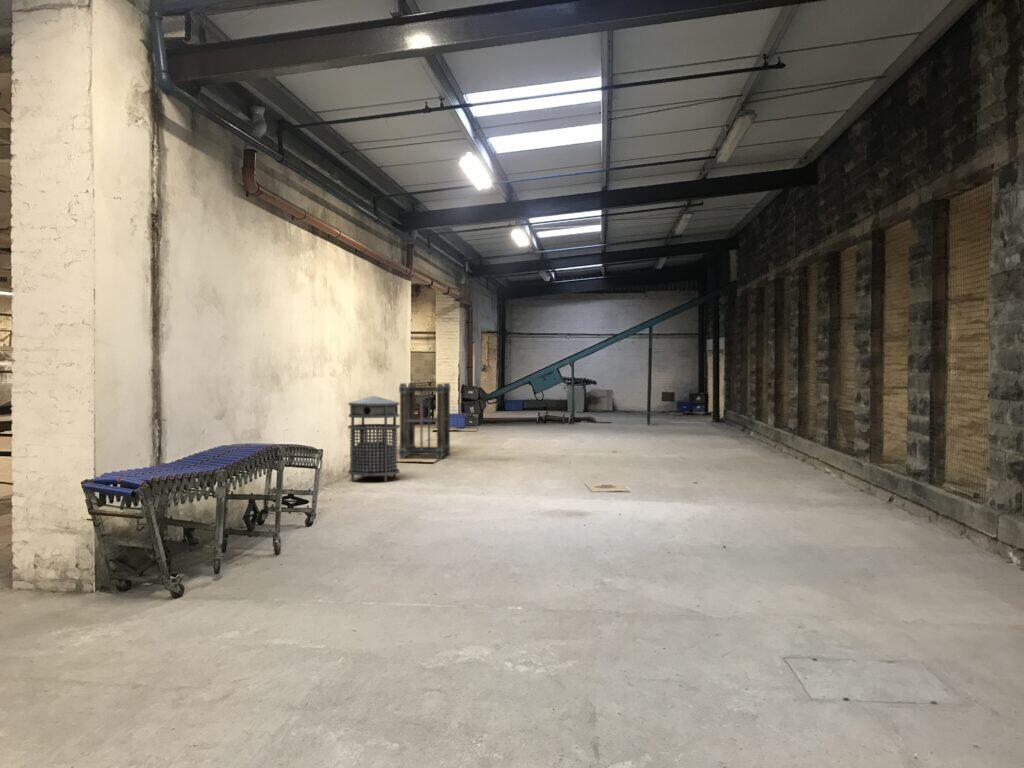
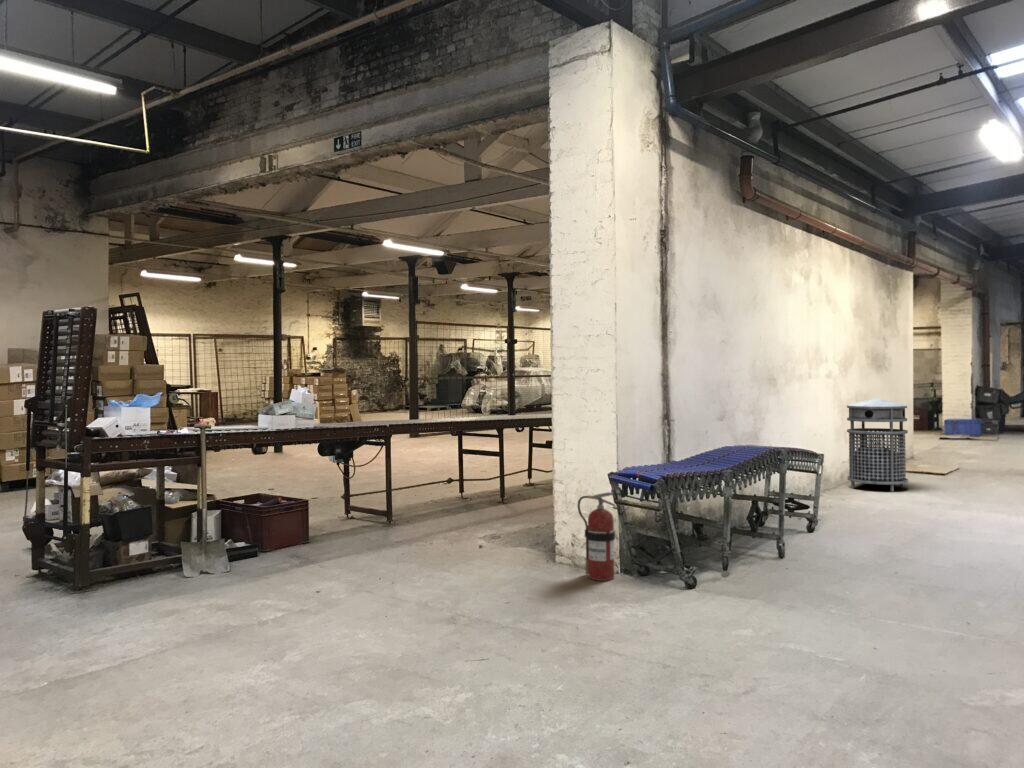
shelving unit: present [399,383,450,459] -> none [902,384,968,470]
fire extinguisher: none [41,501,101,604] -> present [578,492,616,581]

